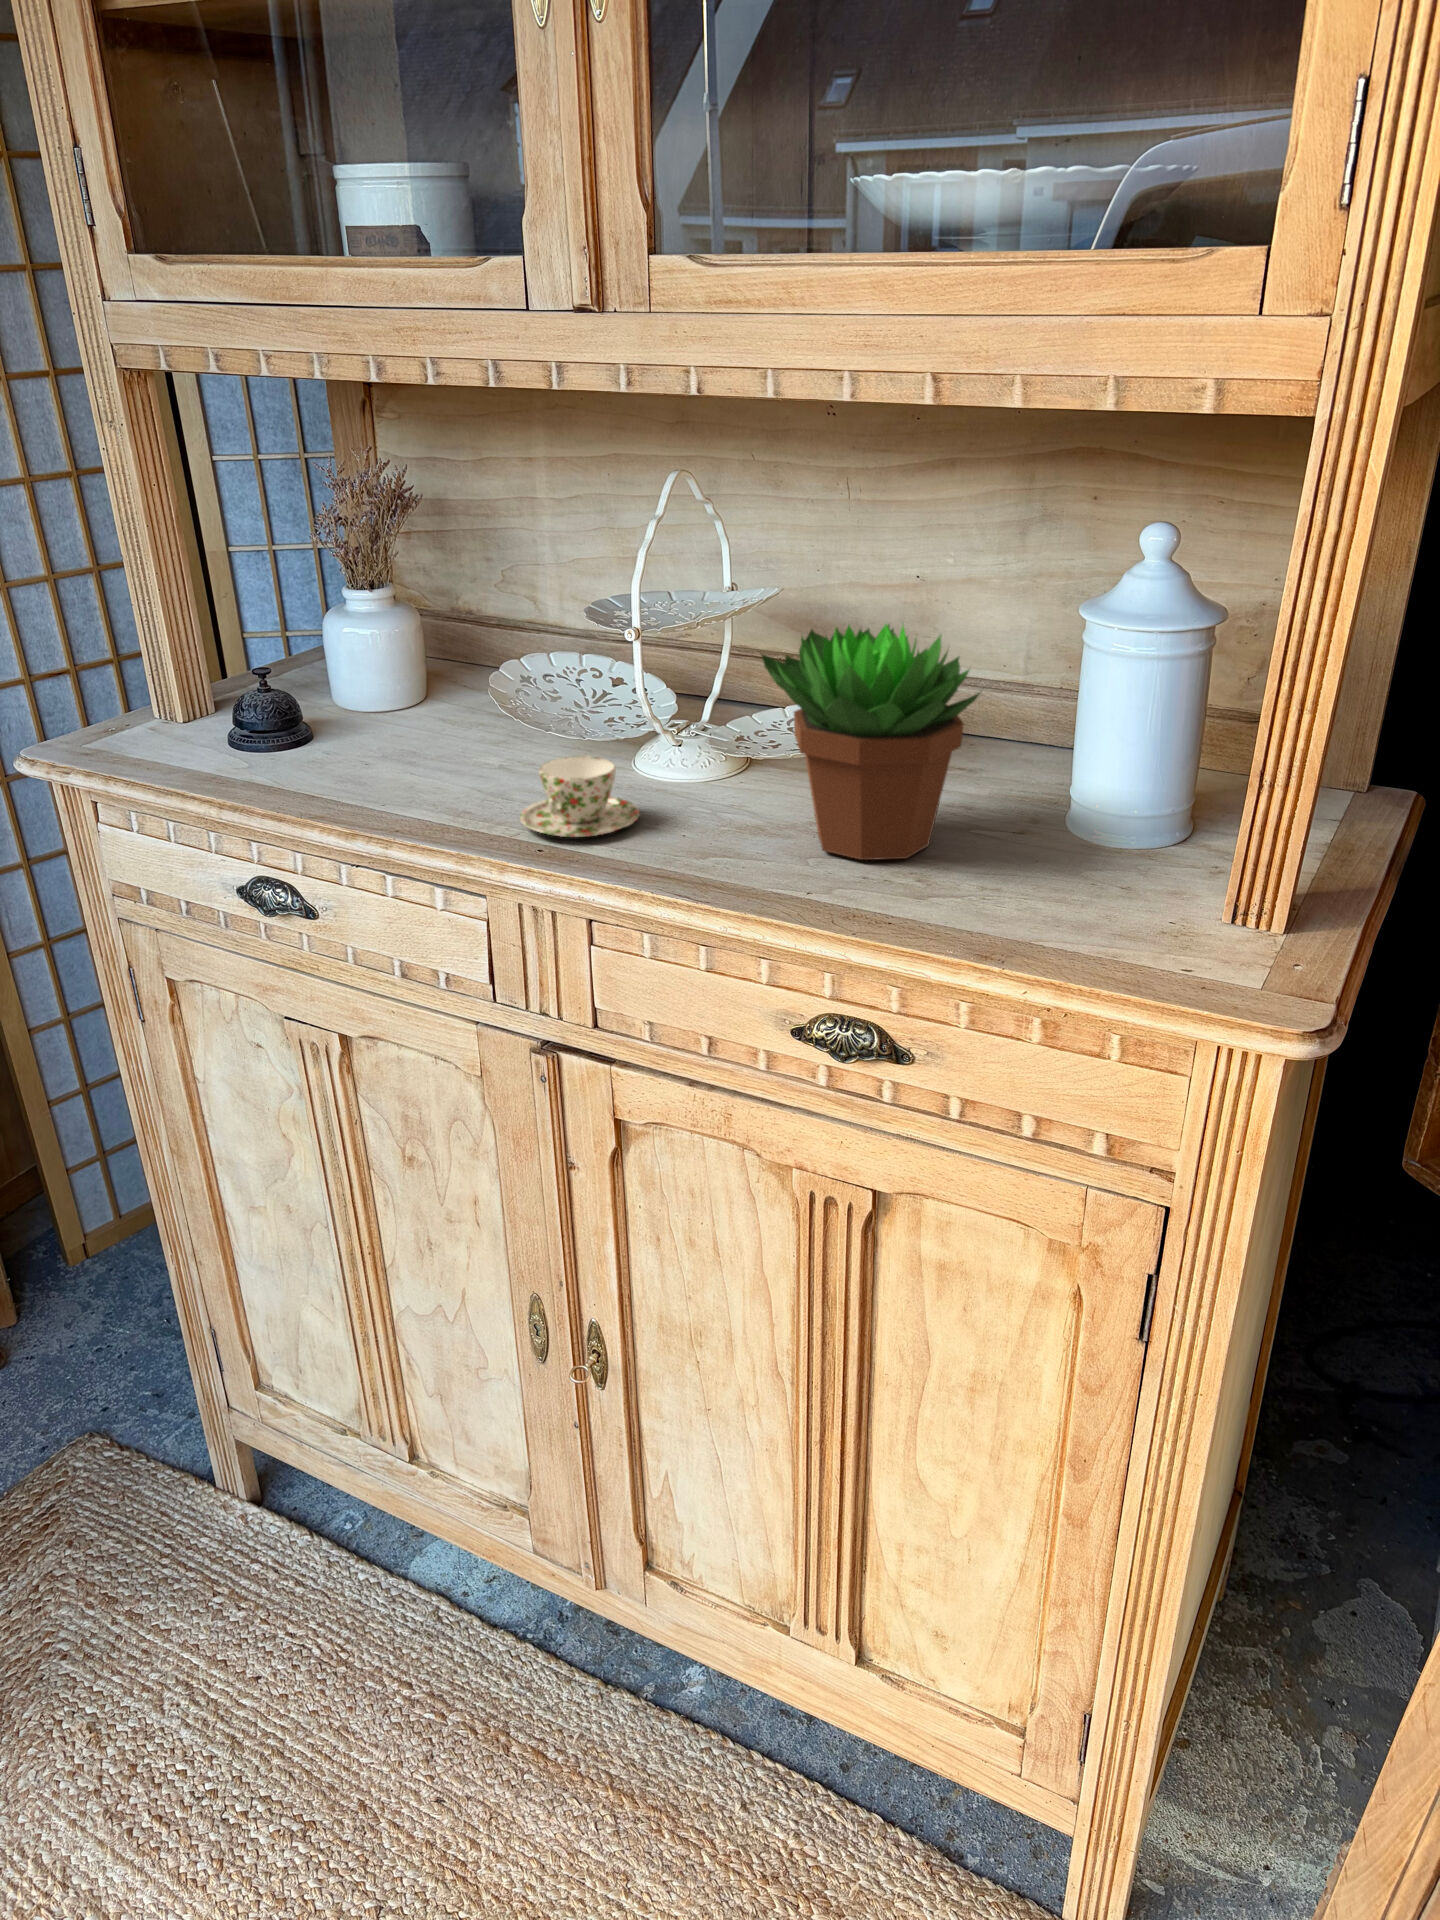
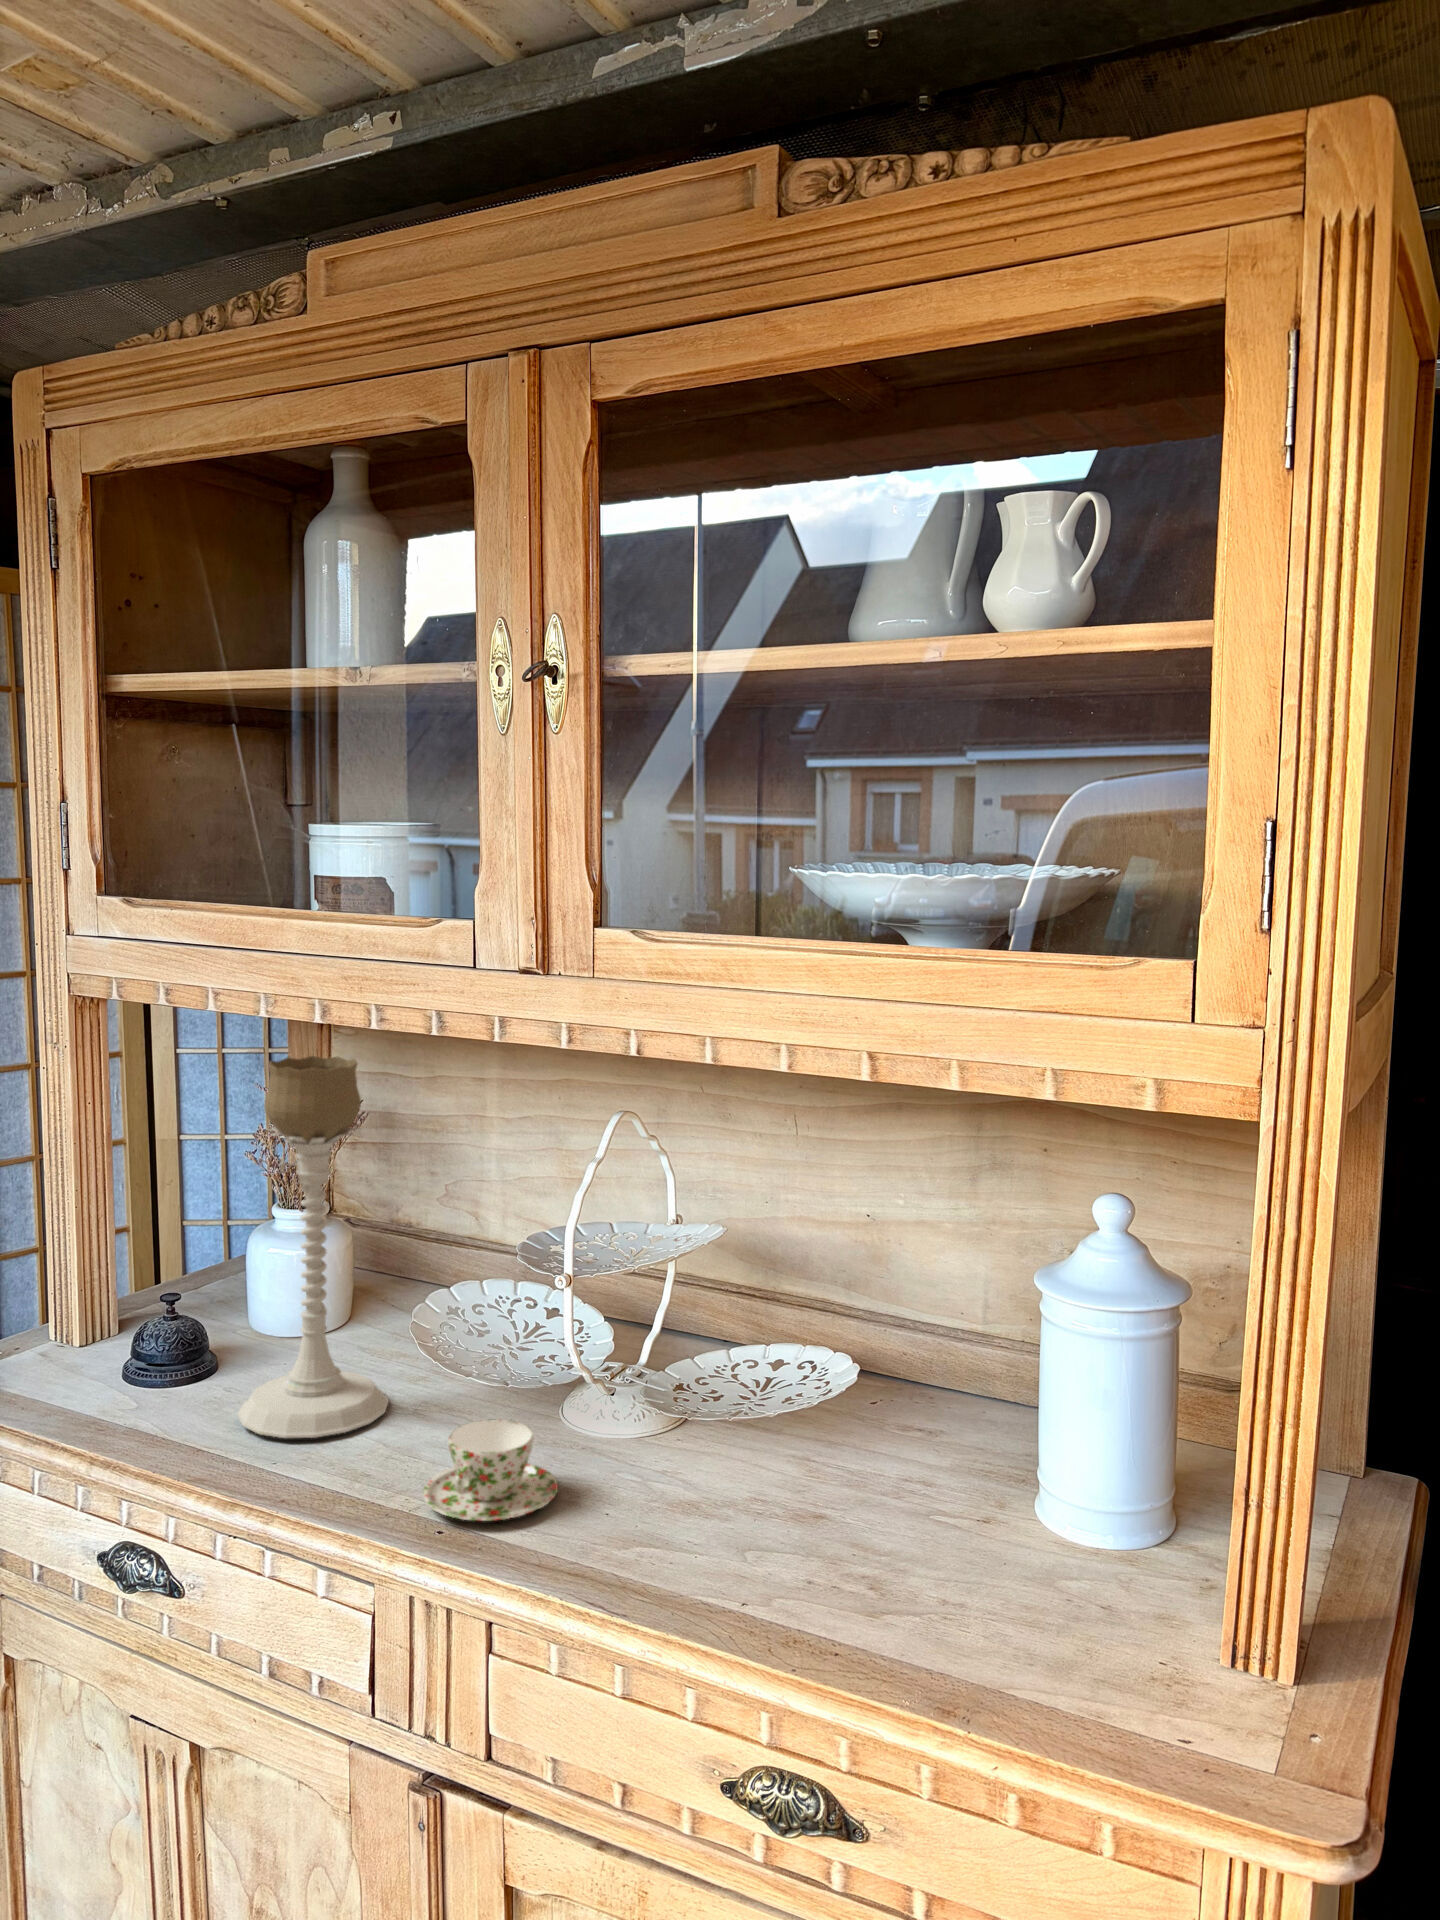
candle holder: none [331,419,476,784] -> present [238,1056,389,1438]
succulent plant: present [761,624,980,860] -> none [692,1289,933,1563]

